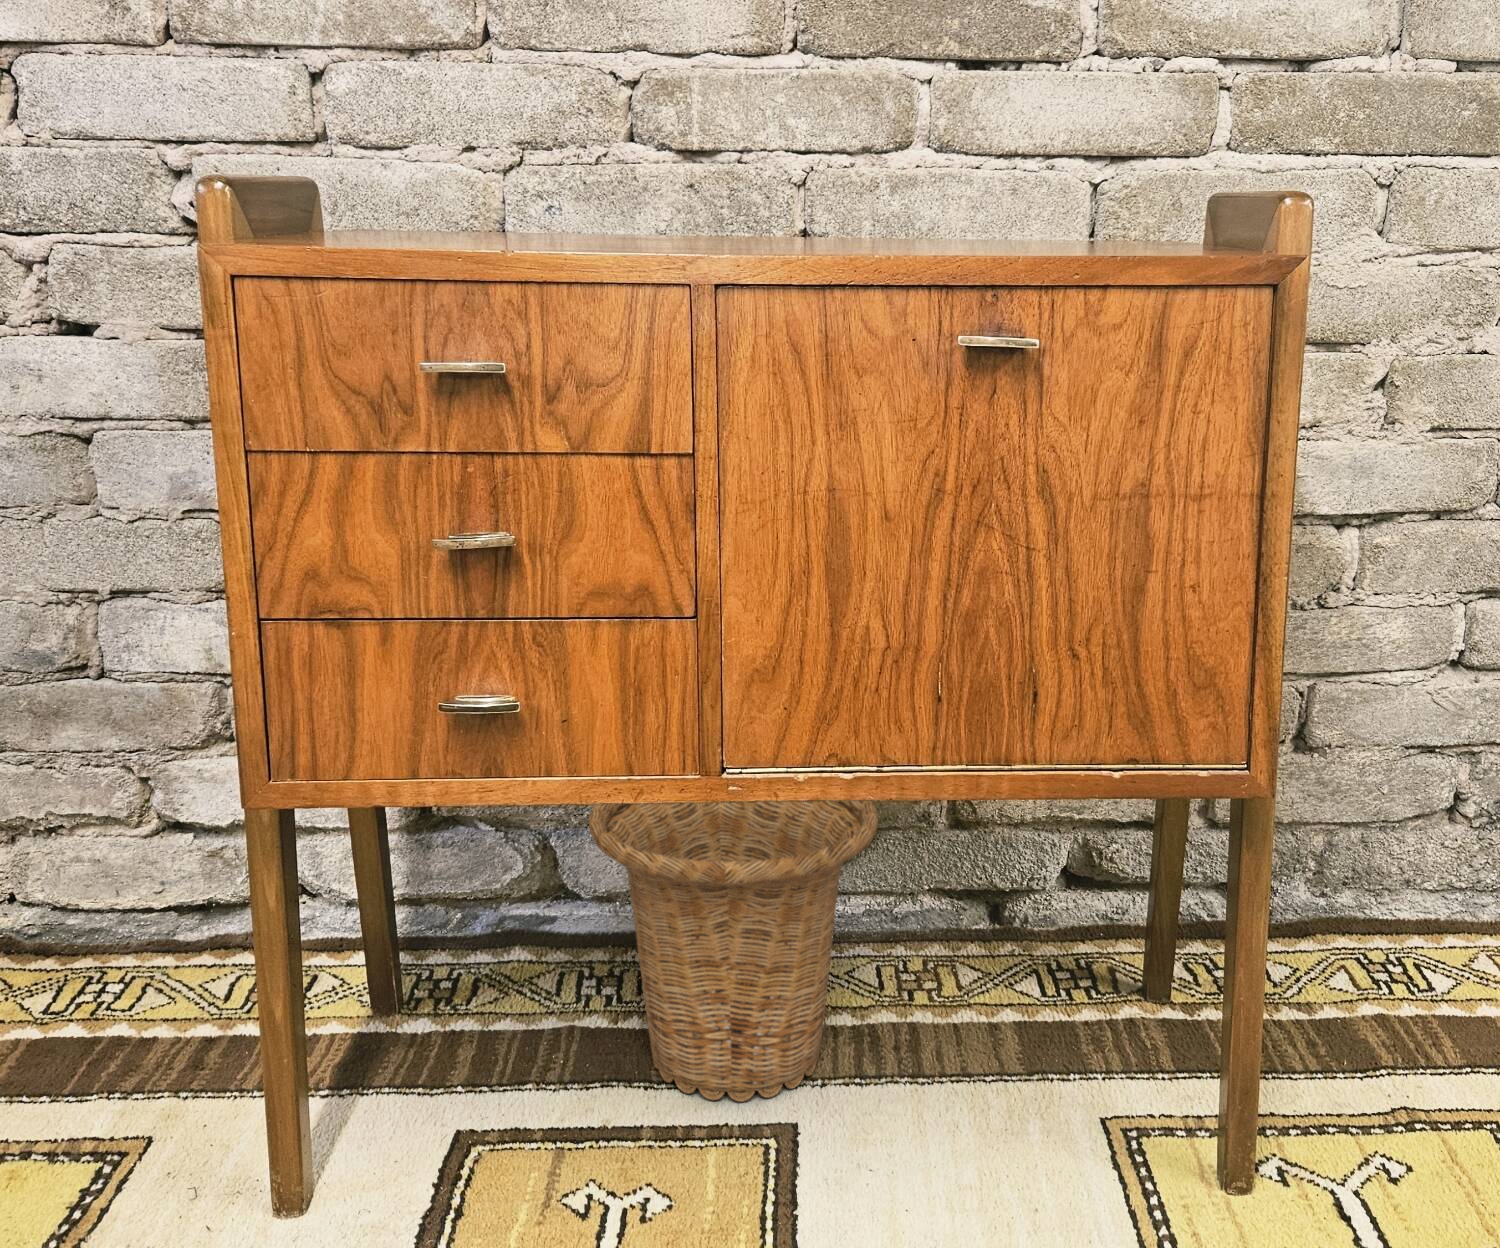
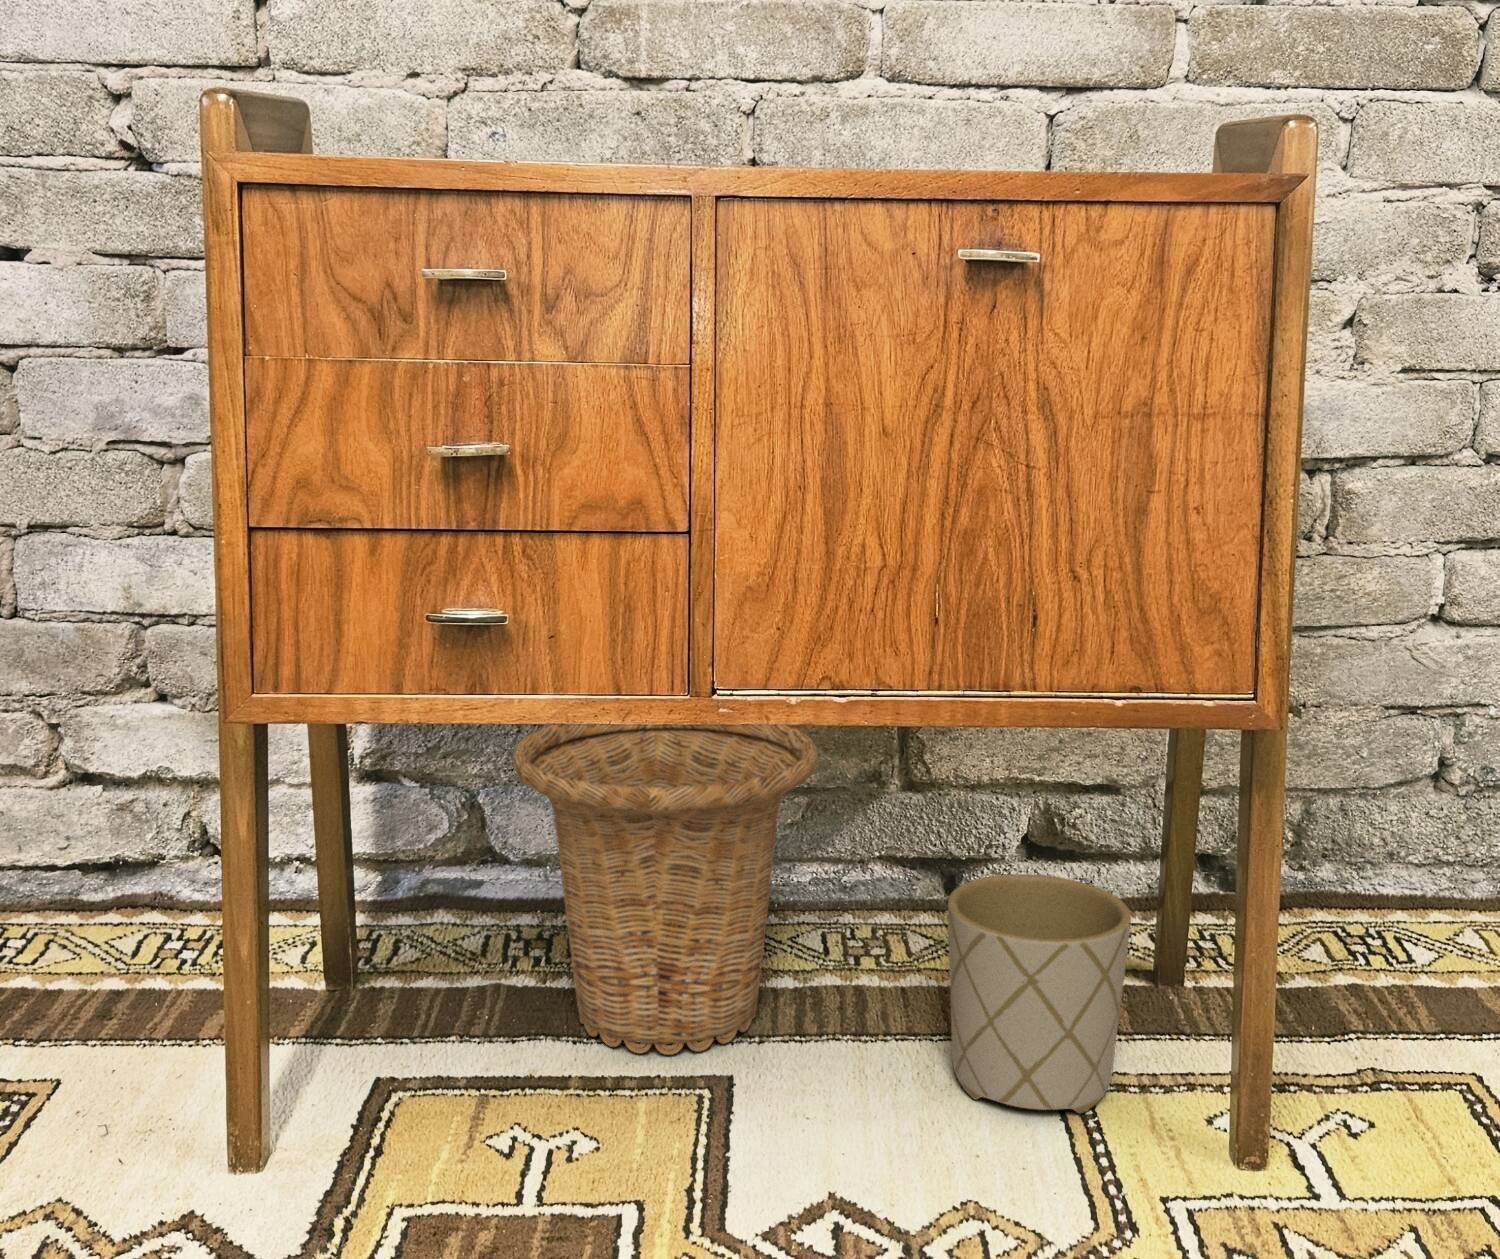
planter: none [1006,929,1180,1162] -> present [948,874,1131,1113]

